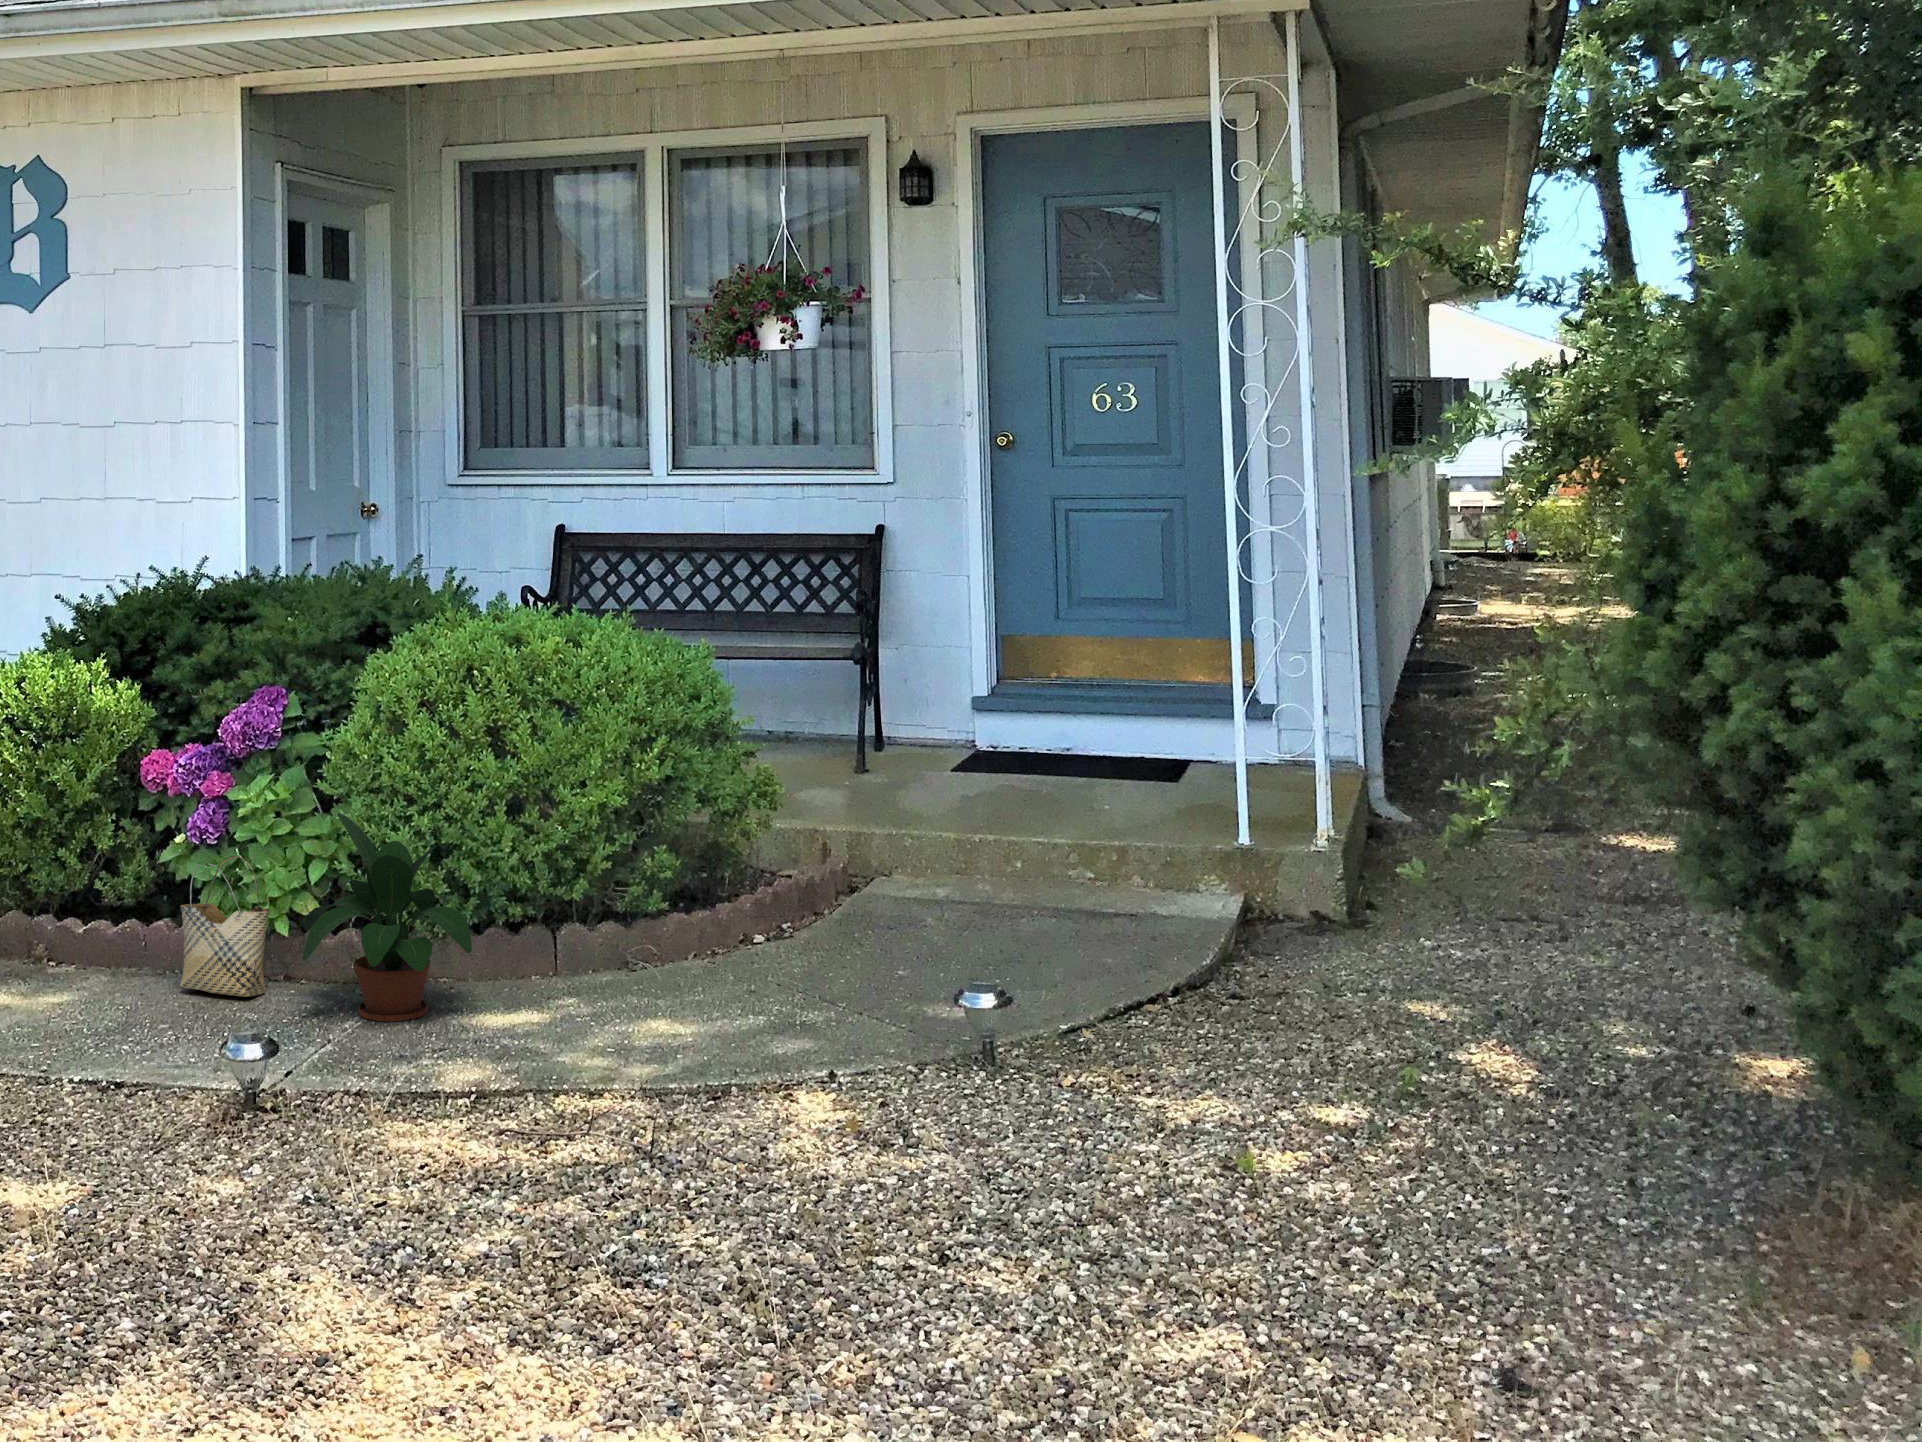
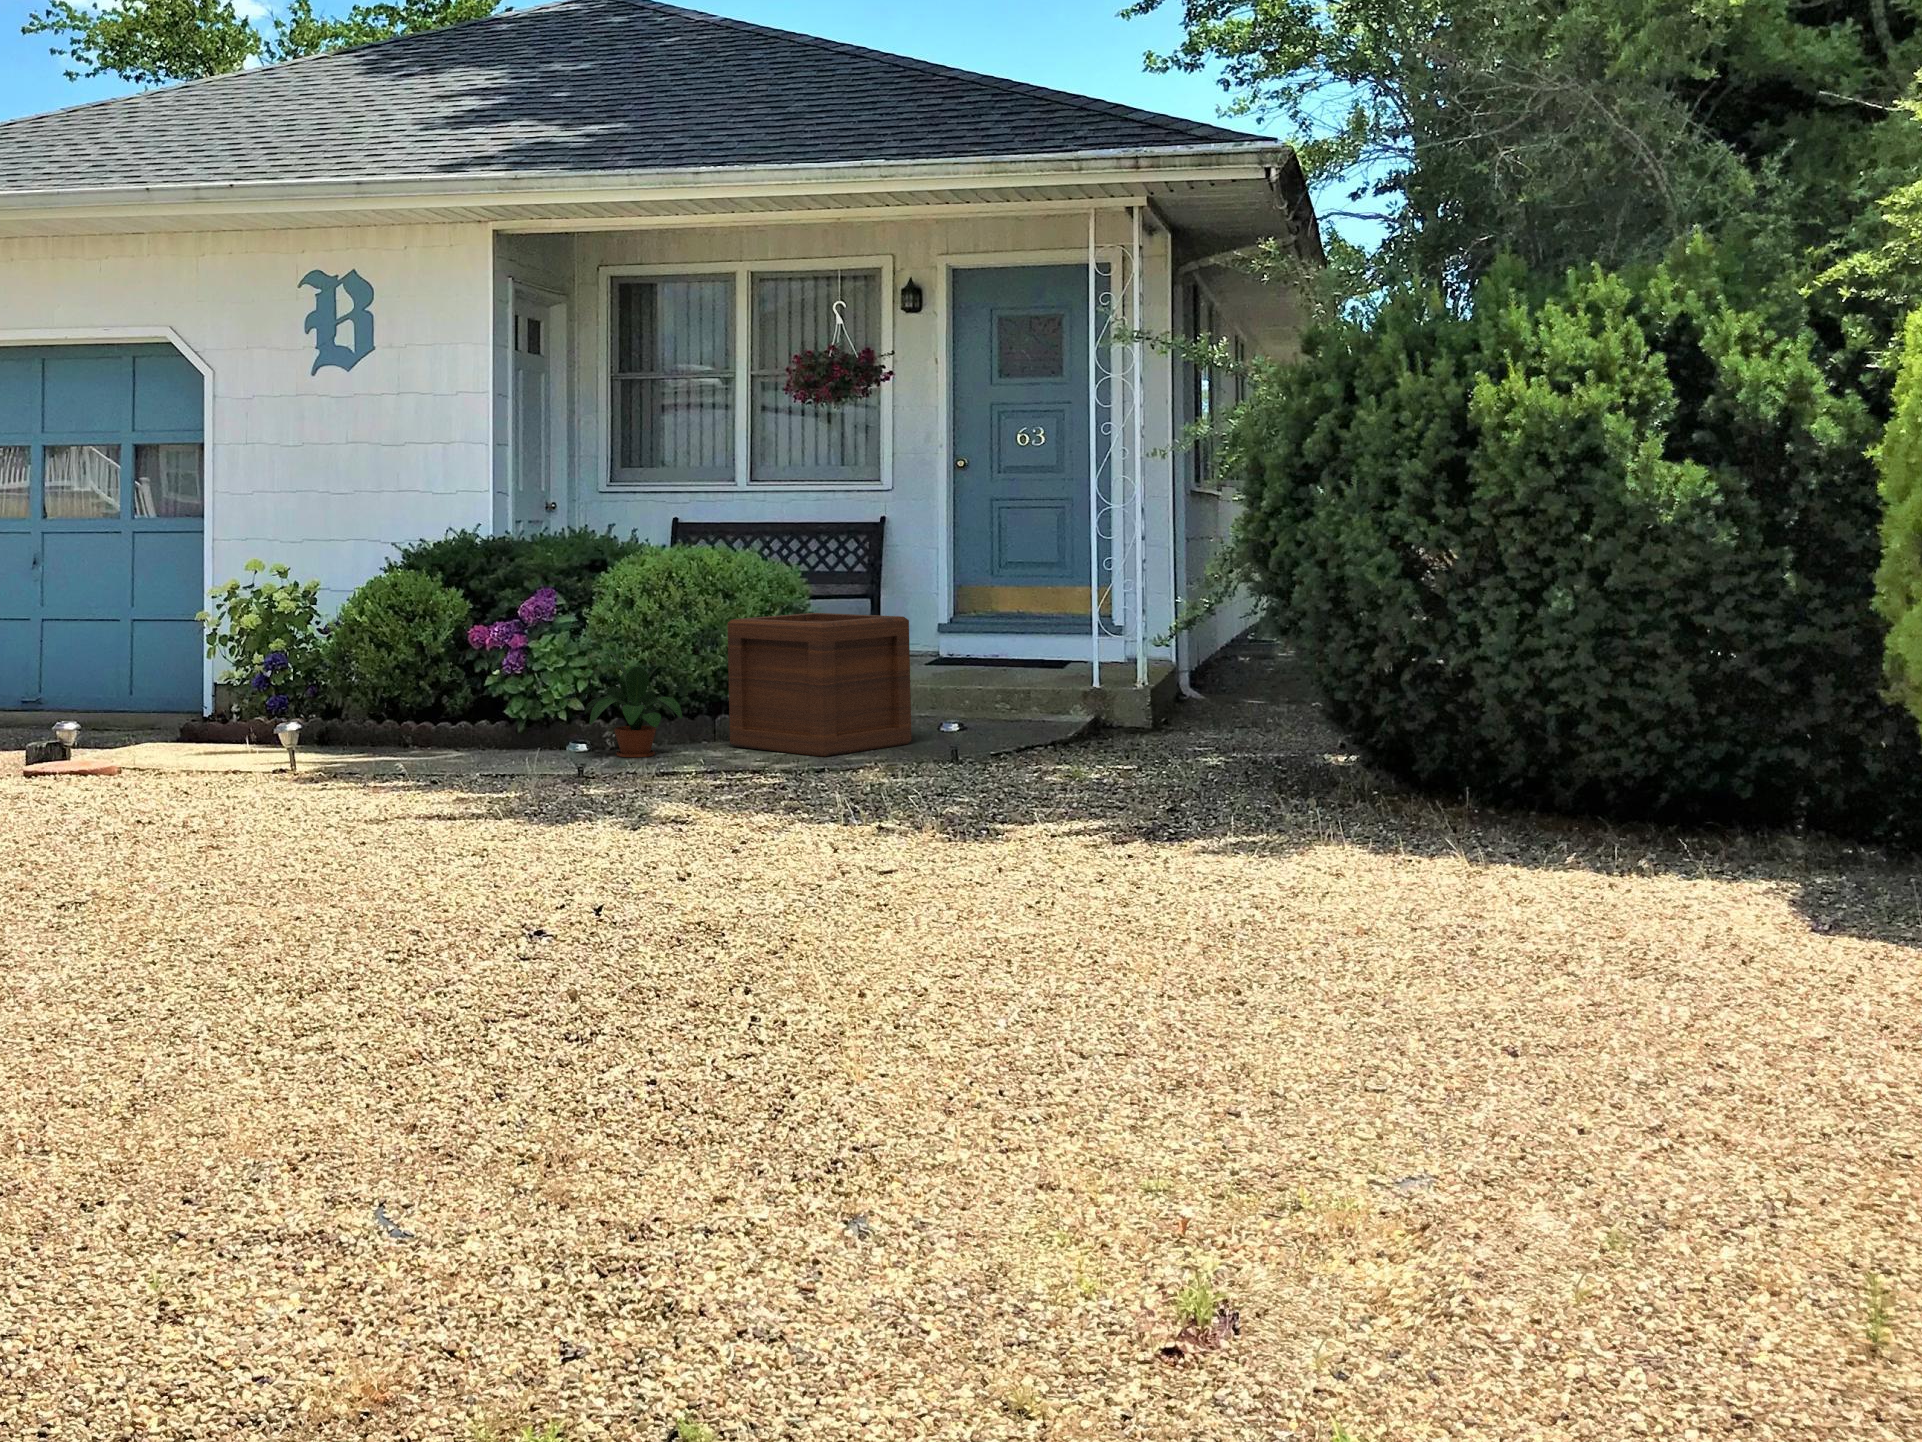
wooden crate: none [565,732,907,1039] -> present [727,613,911,757]
woven basket: present [180,856,269,997] -> none [508,678,561,753]

